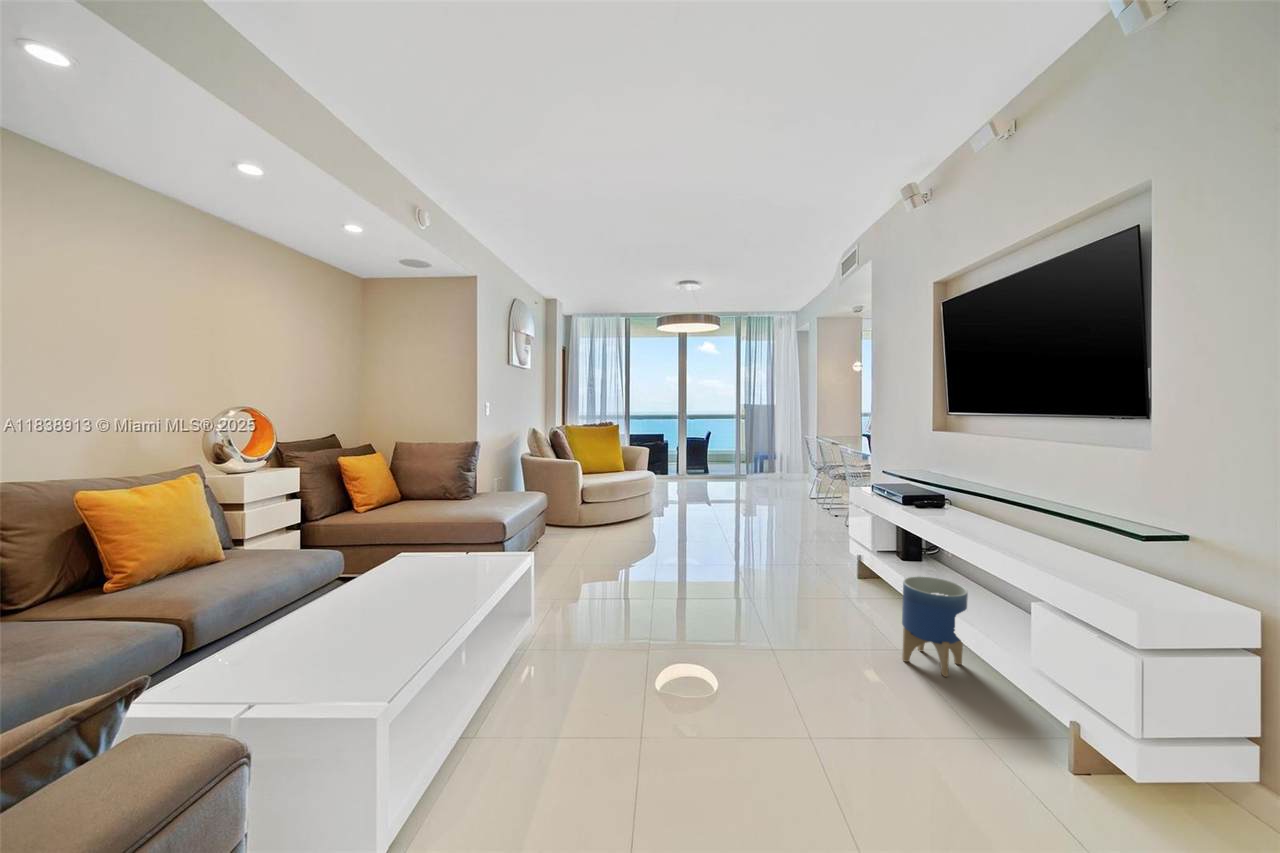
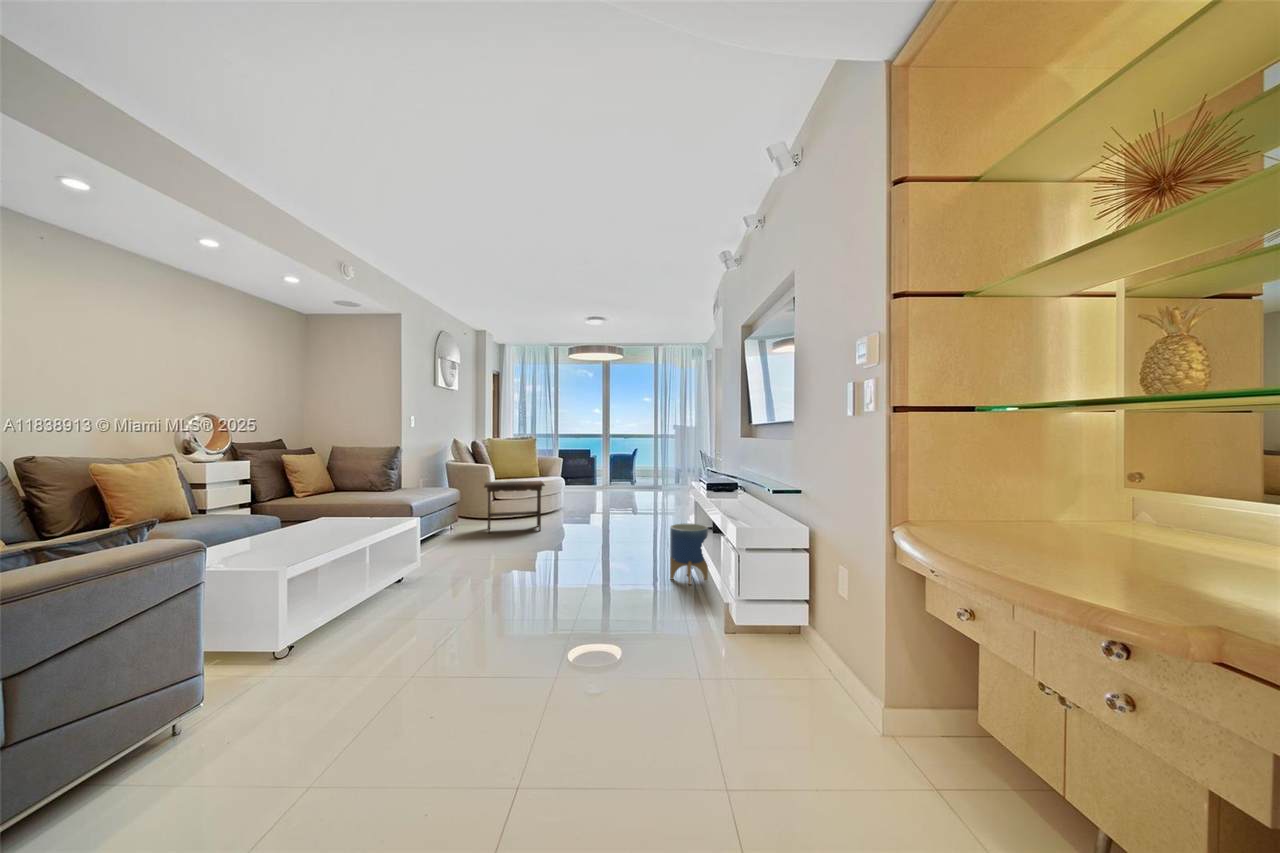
footstool: none [581,486,660,555] -> present [484,481,545,533]

